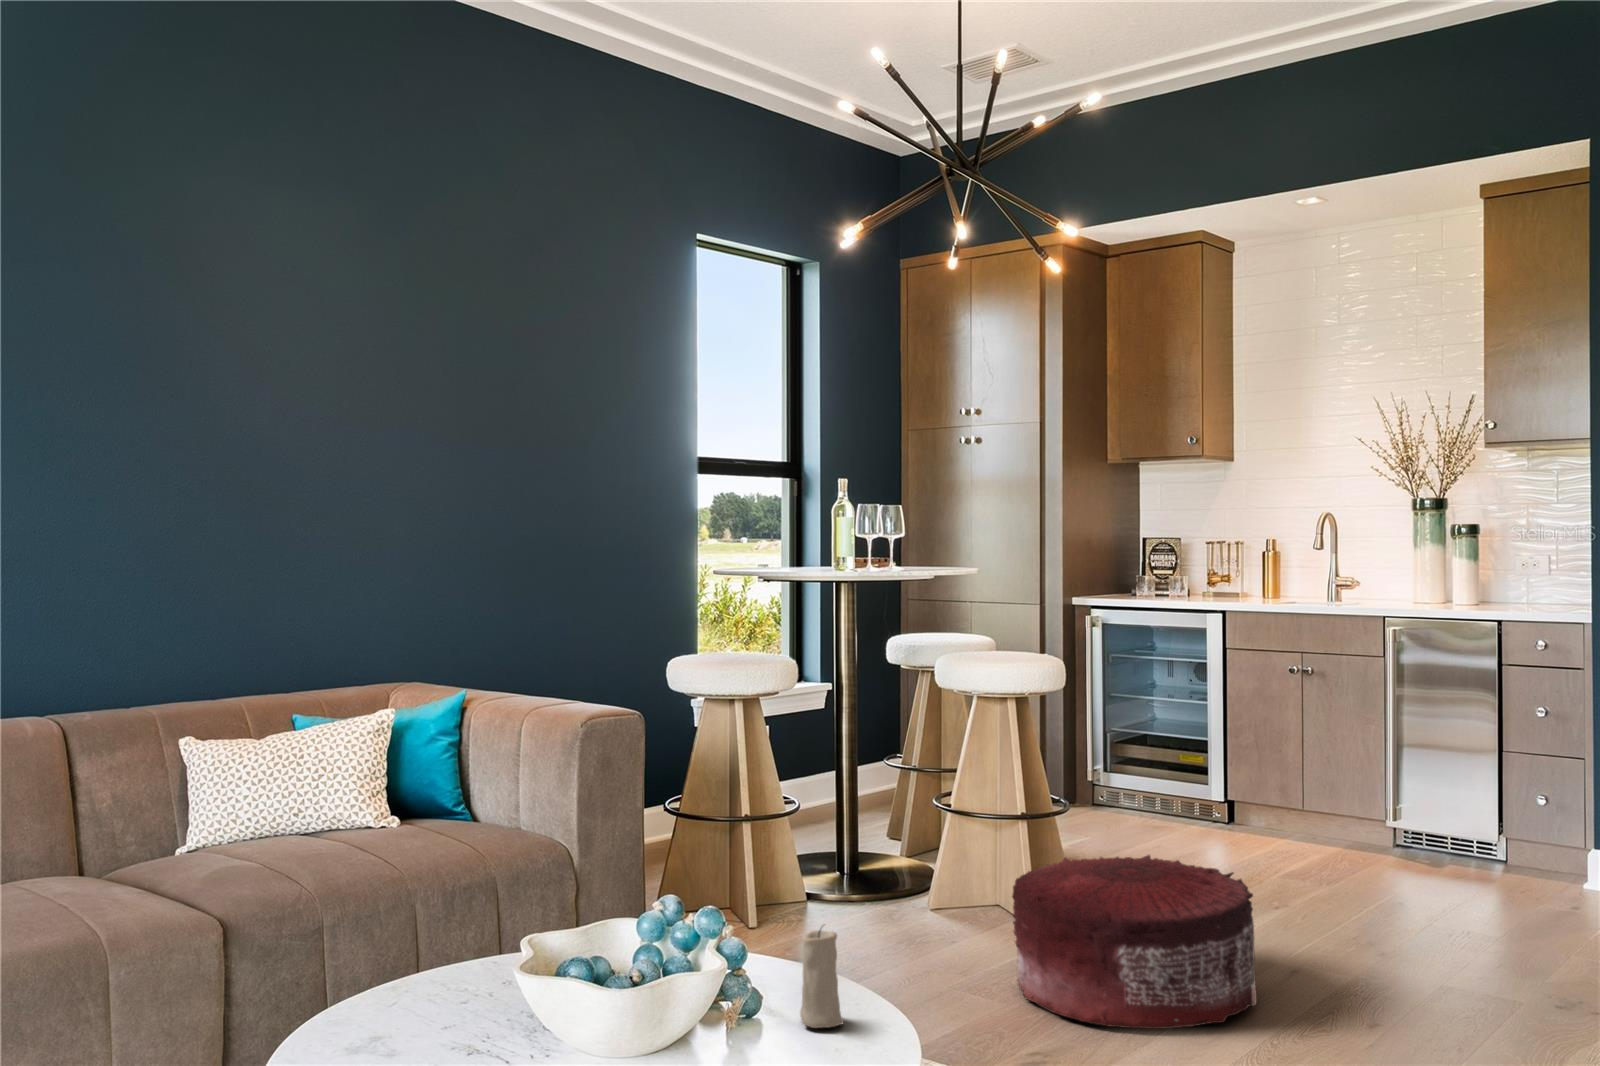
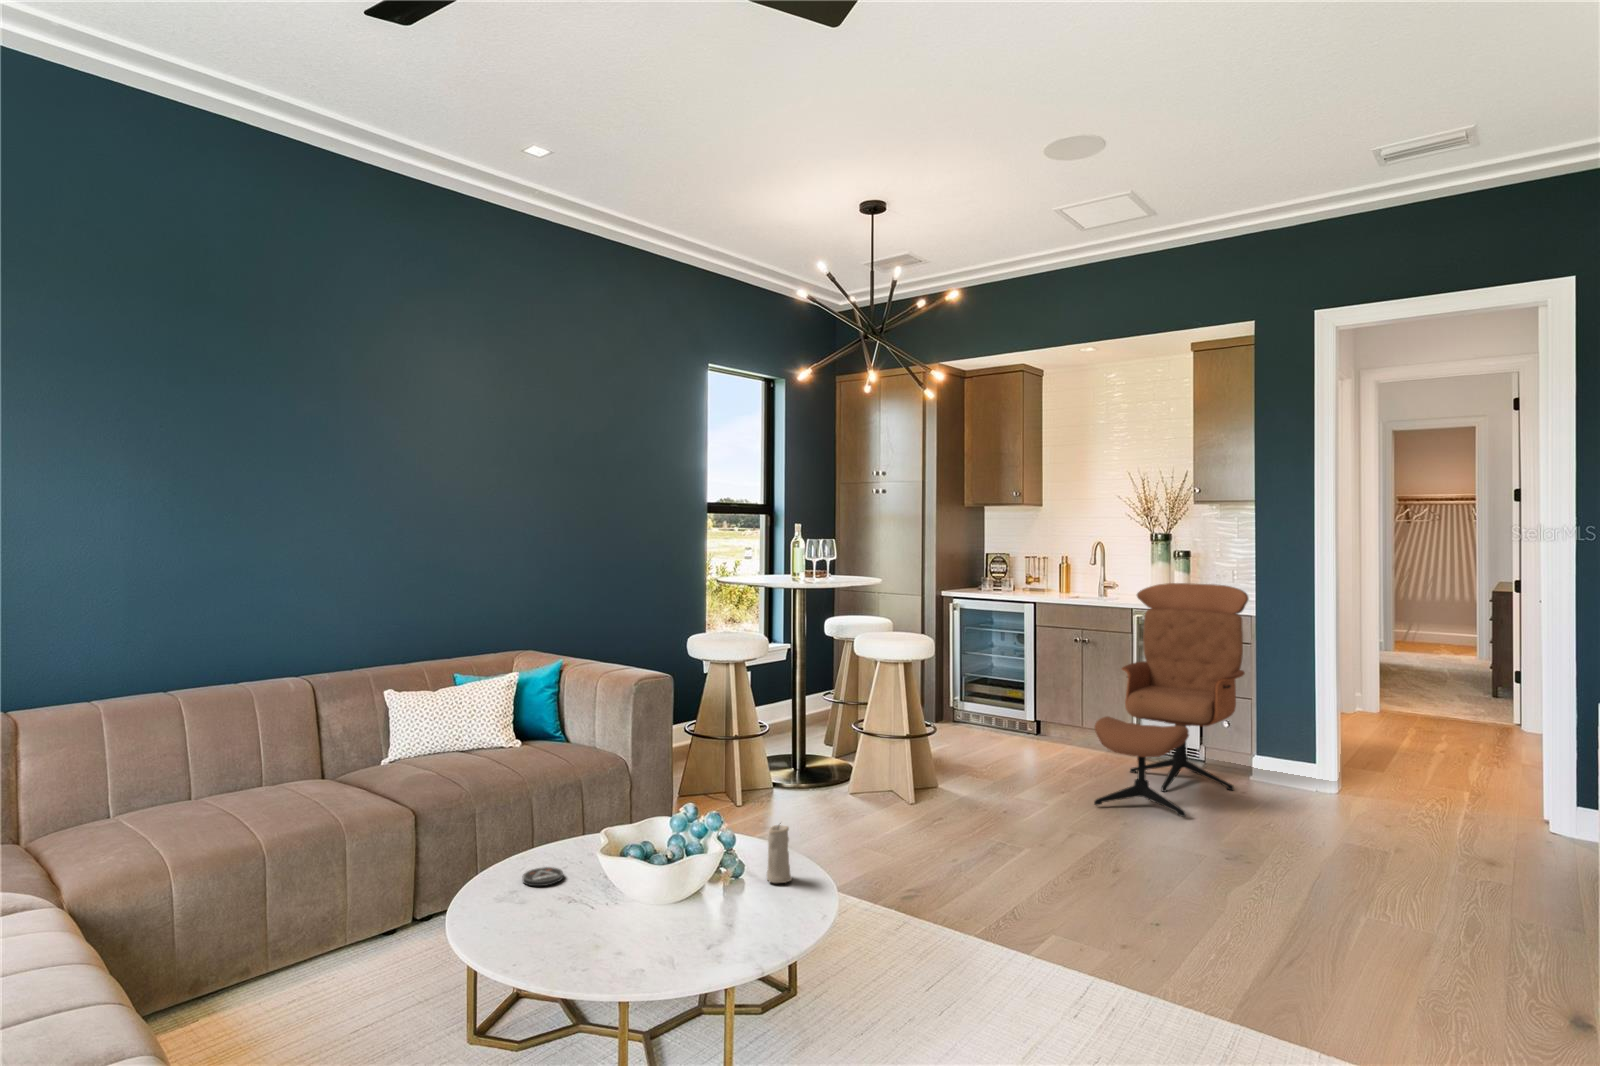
lounge chair: none [1331,571,1580,944] -> present [1094,583,1249,817]
pouf: present [1012,855,1257,1029] -> none [897,763,1044,872]
coaster: none [389,1002,457,1032] -> present [523,867,563,886]

